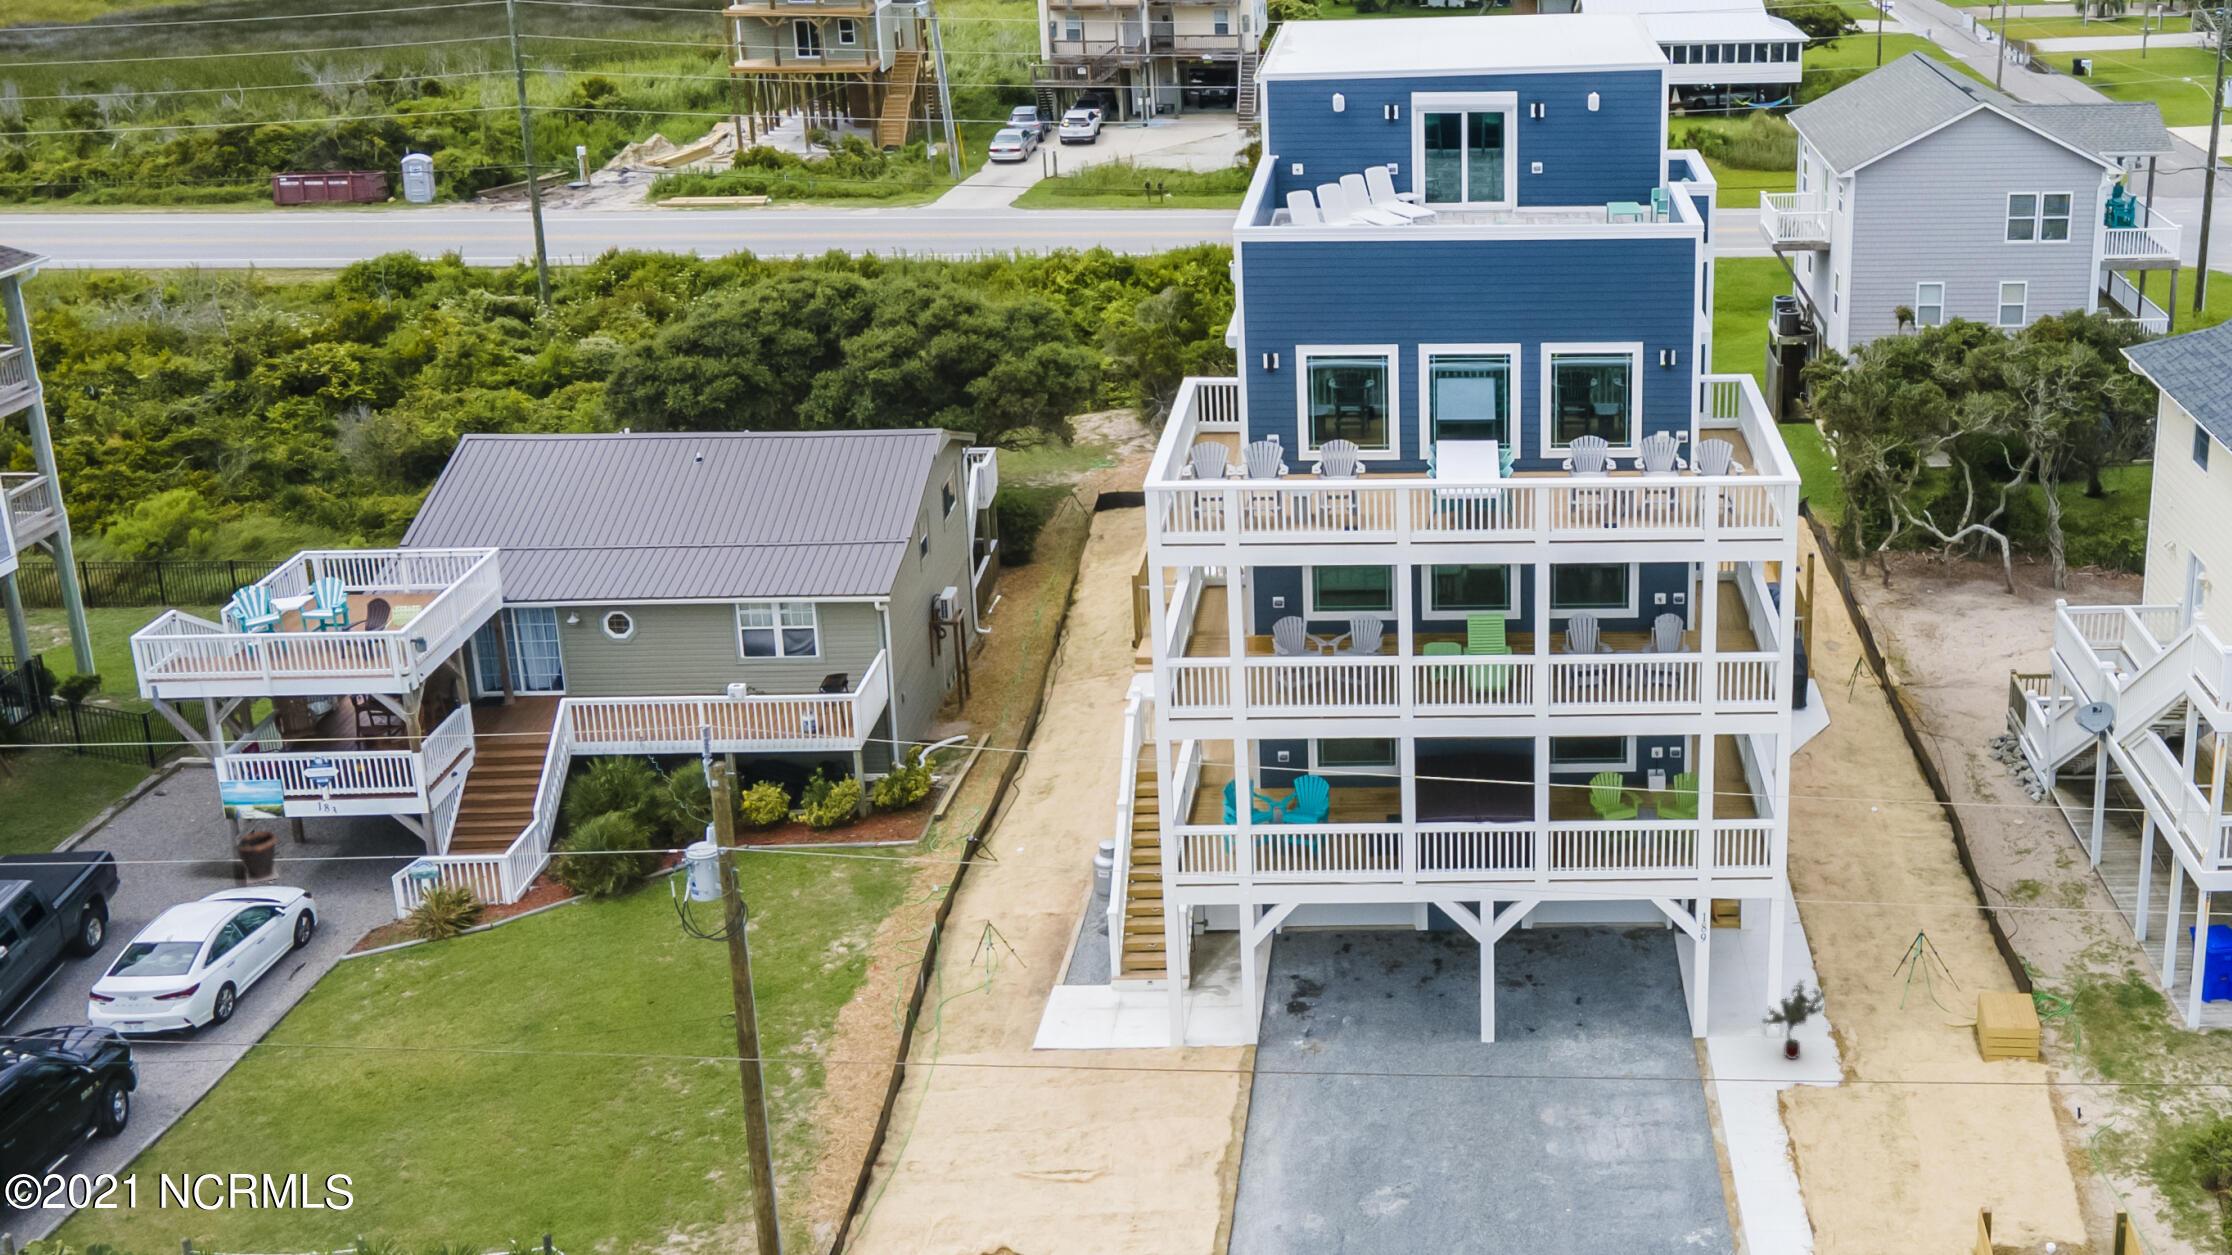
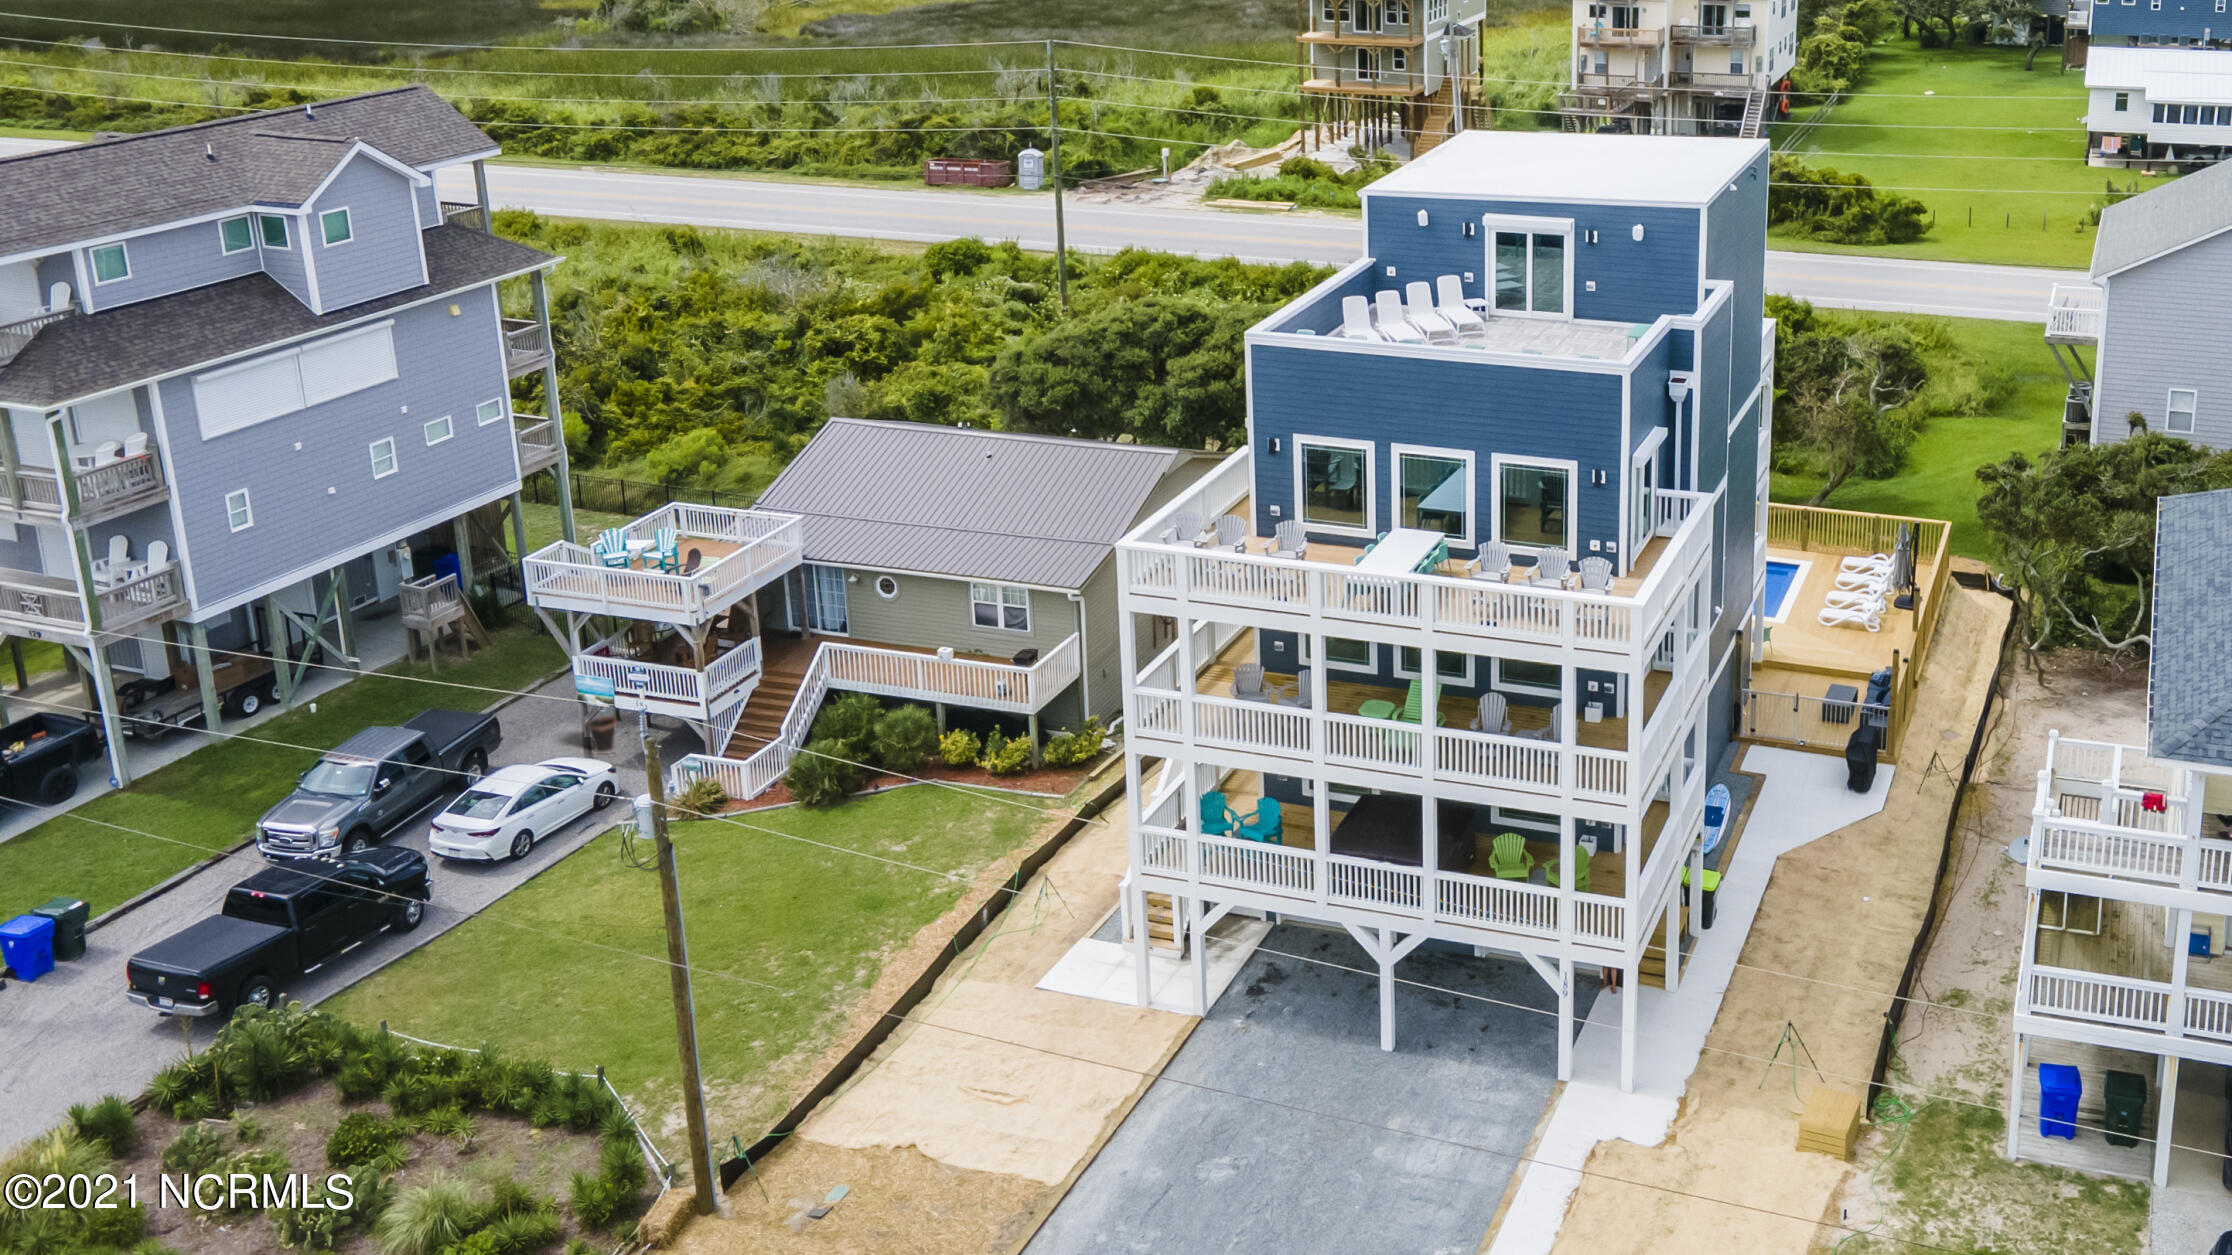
potted tree: present [1763,980,1824,1059] -> none [1596,1043,1655,1111]

